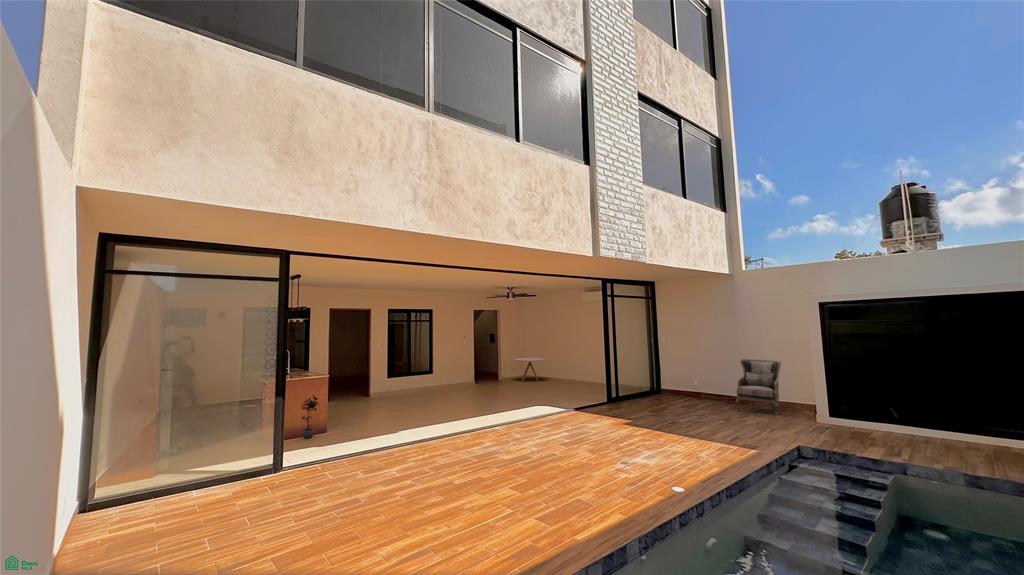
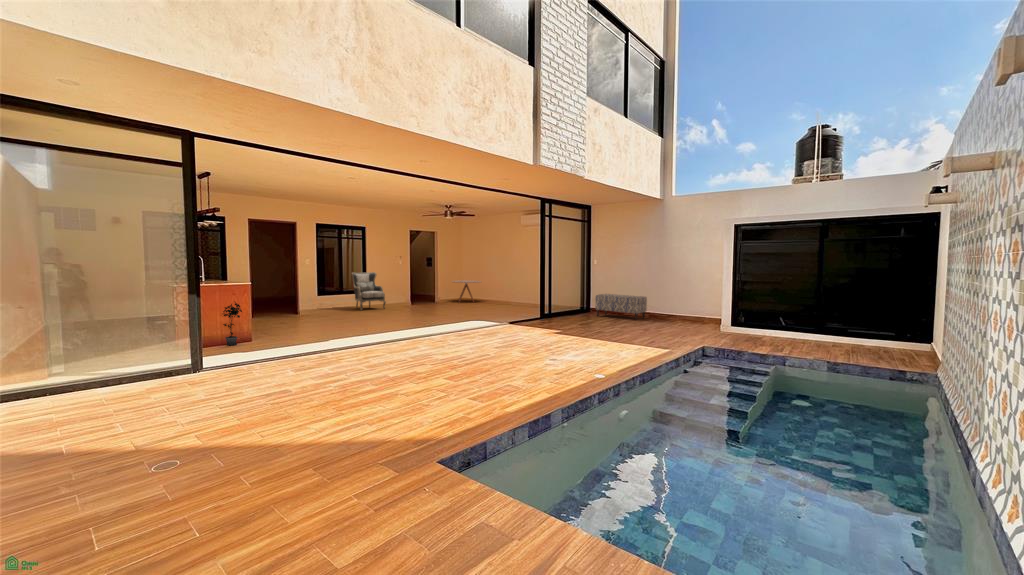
armchair: present [736,359,781,415] -> present [352,272,386,310]
bench: none [666,374,725,406] -> present [595,294,647,320]

